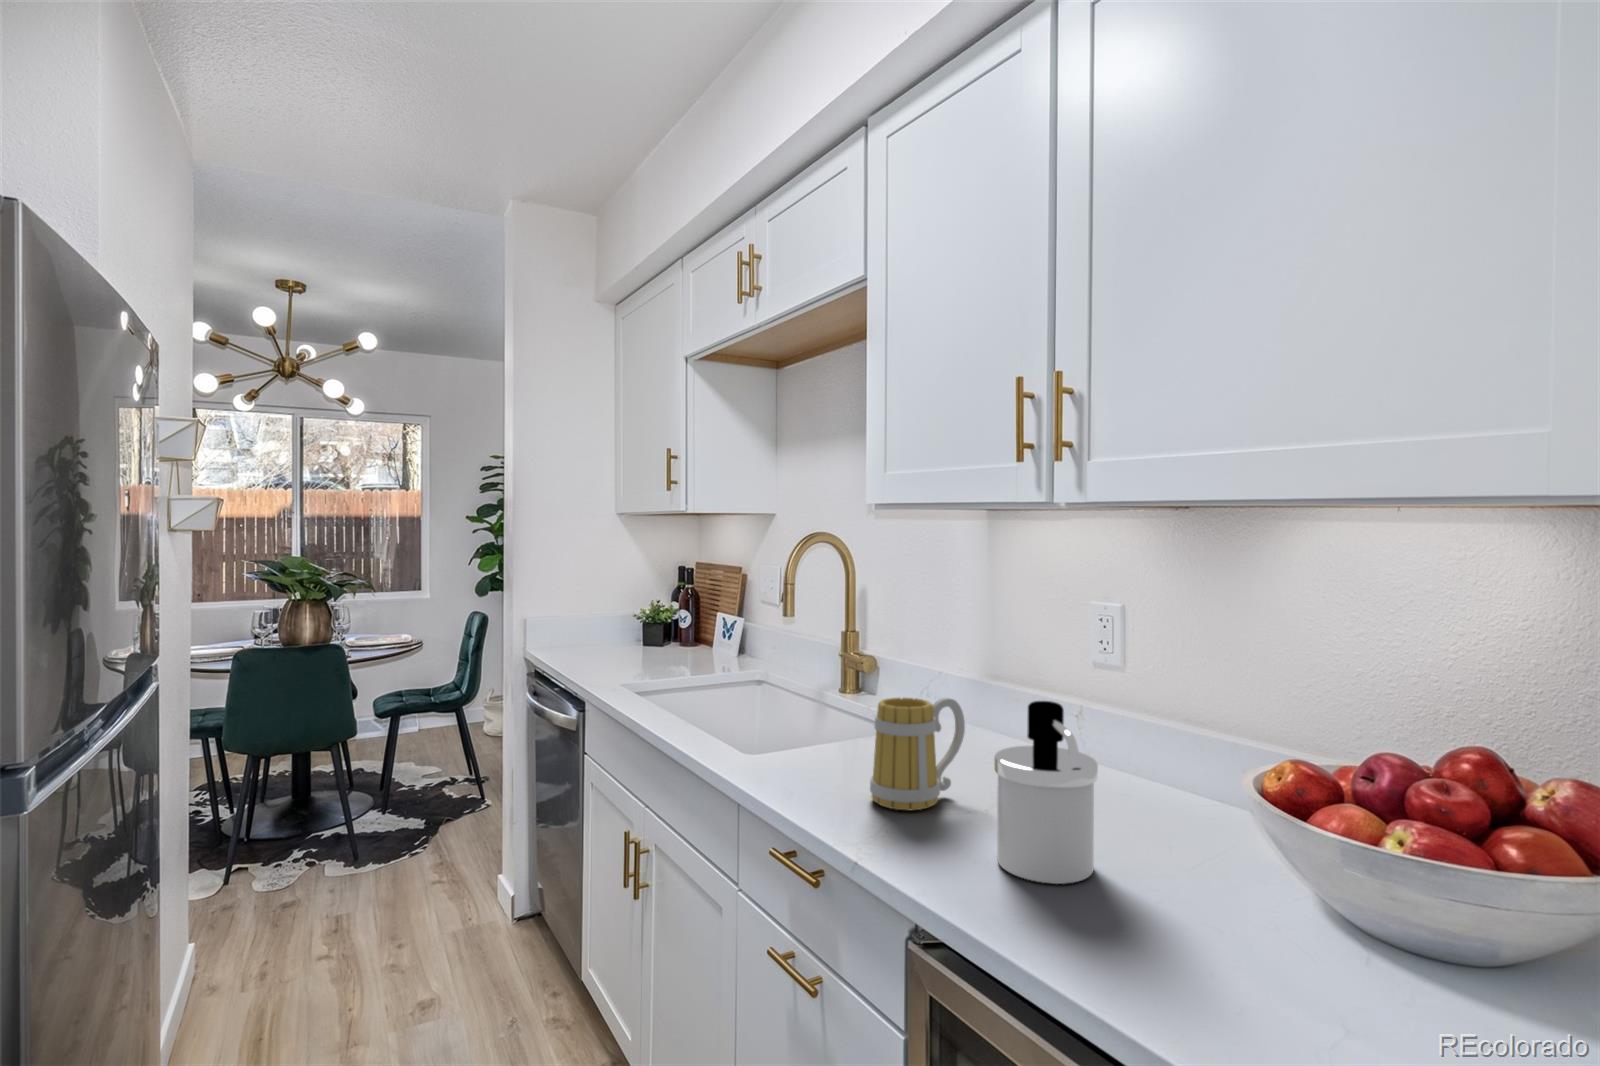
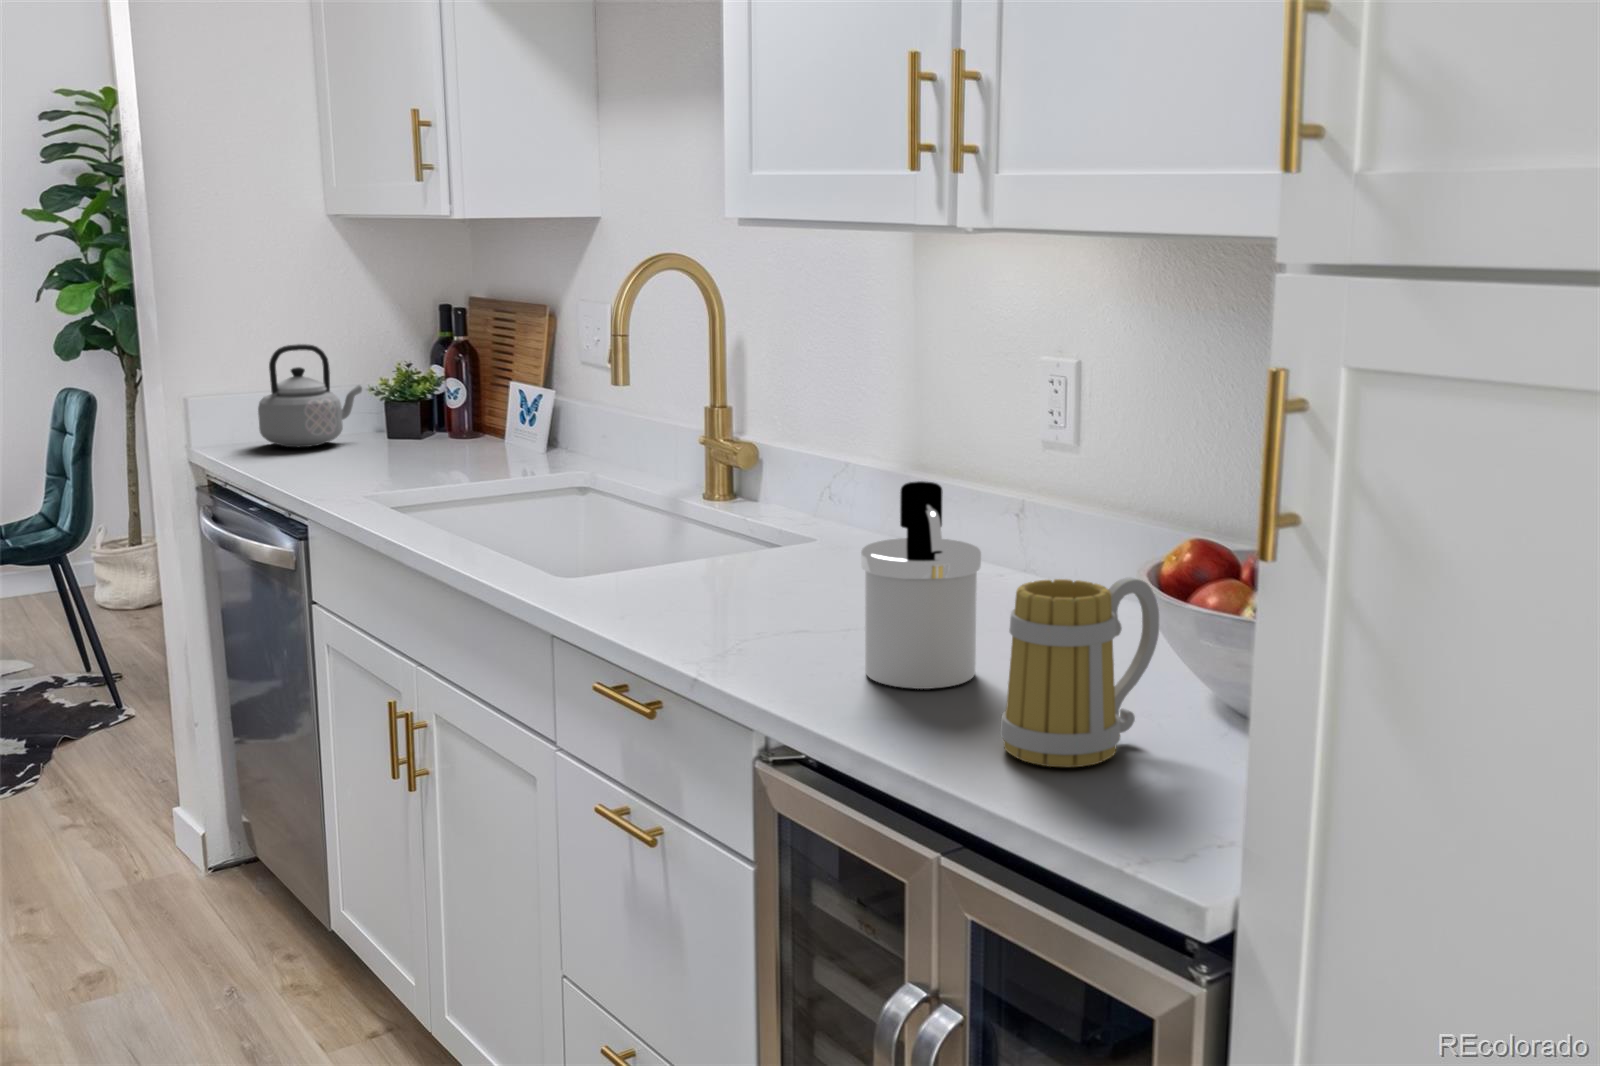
teapot: none [566,588,629,650] -> present [258,344,362,447]
mug: present [870,697,965,810] -> present [1000,577,1159,767]

